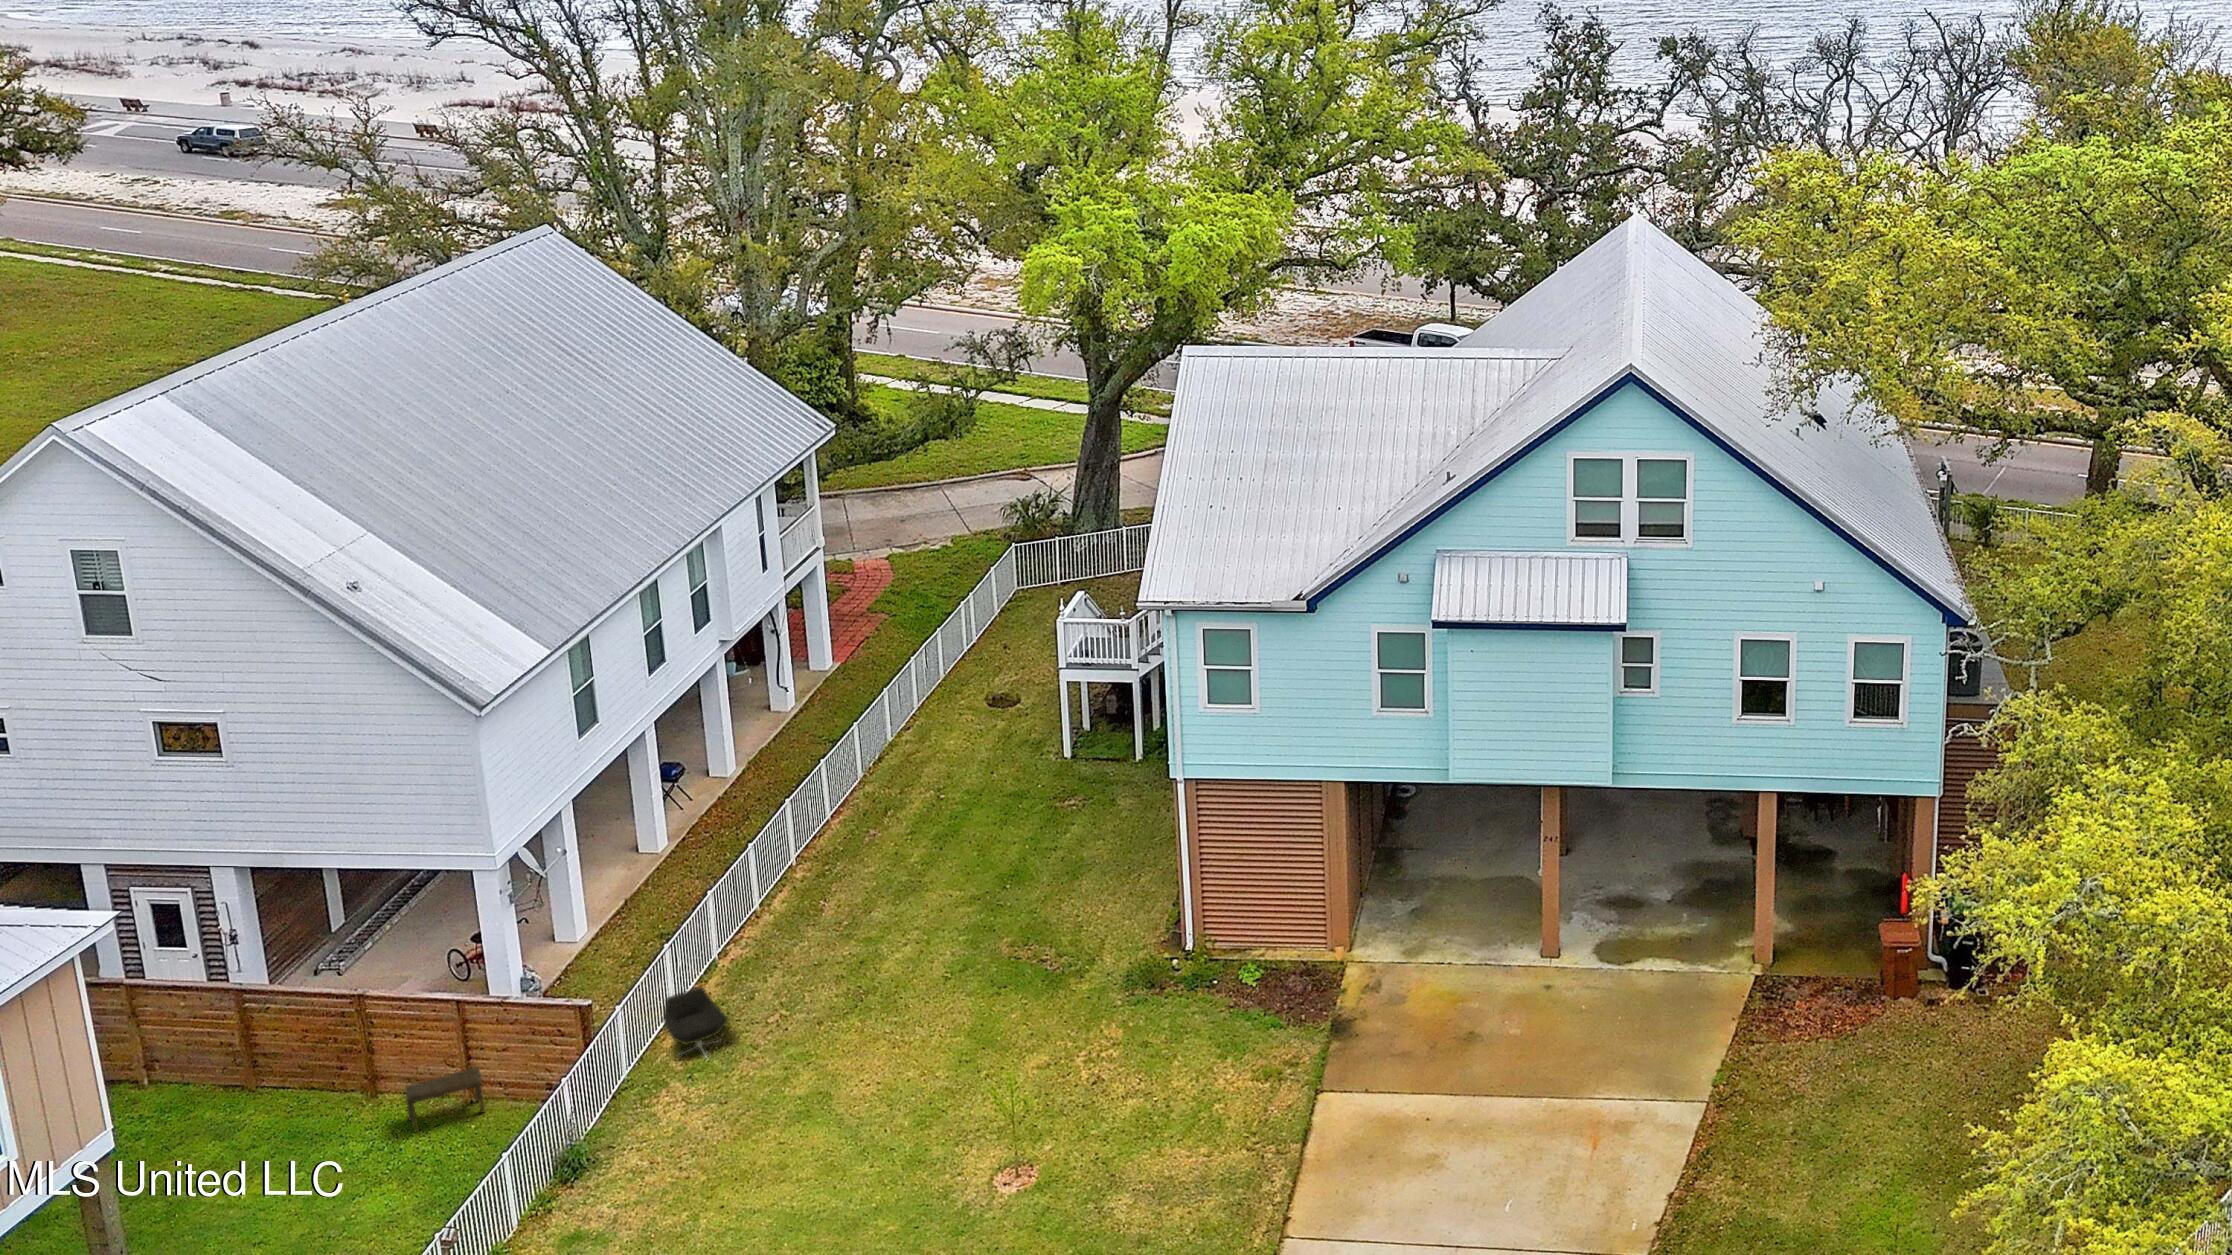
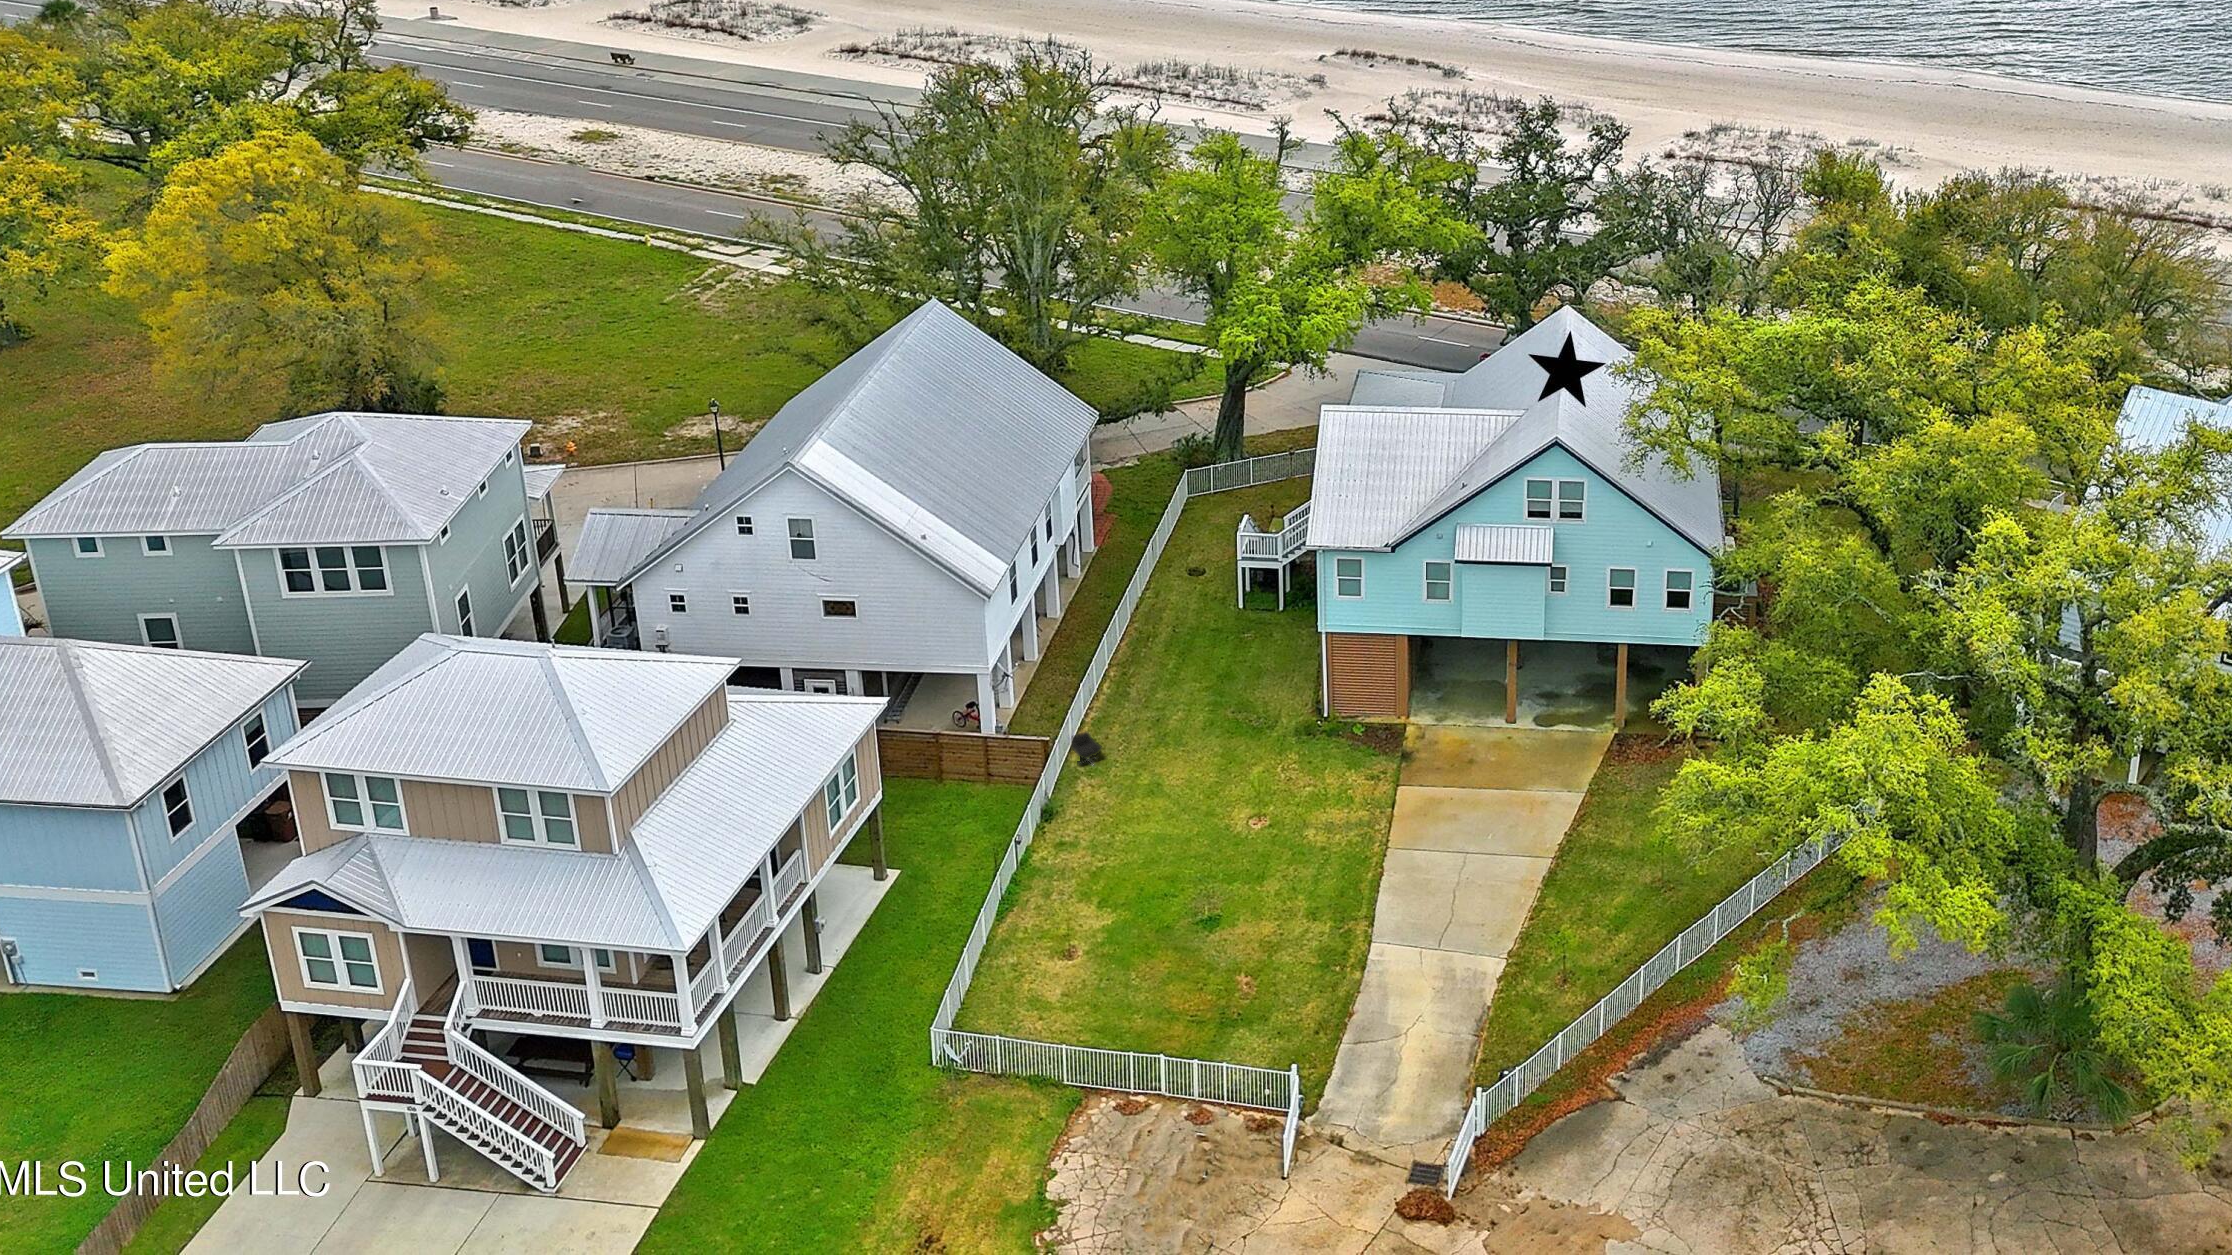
bench: present [405,1067,485,1132] -> none [964,766,999,796]

